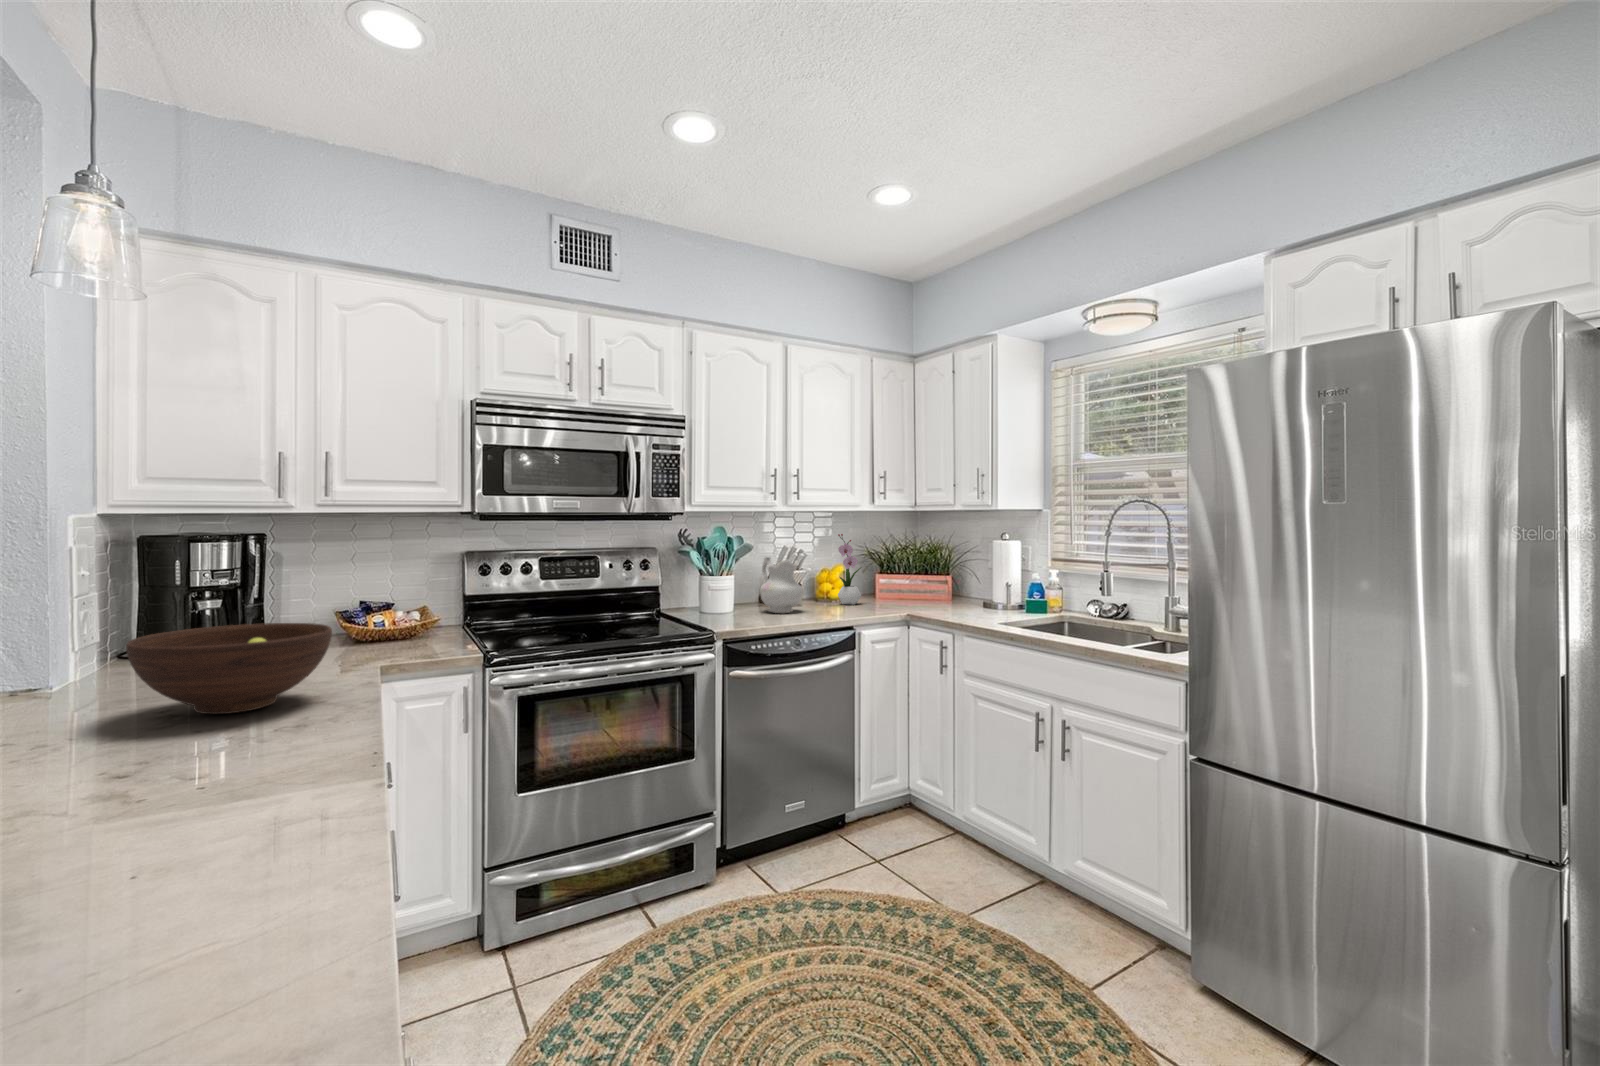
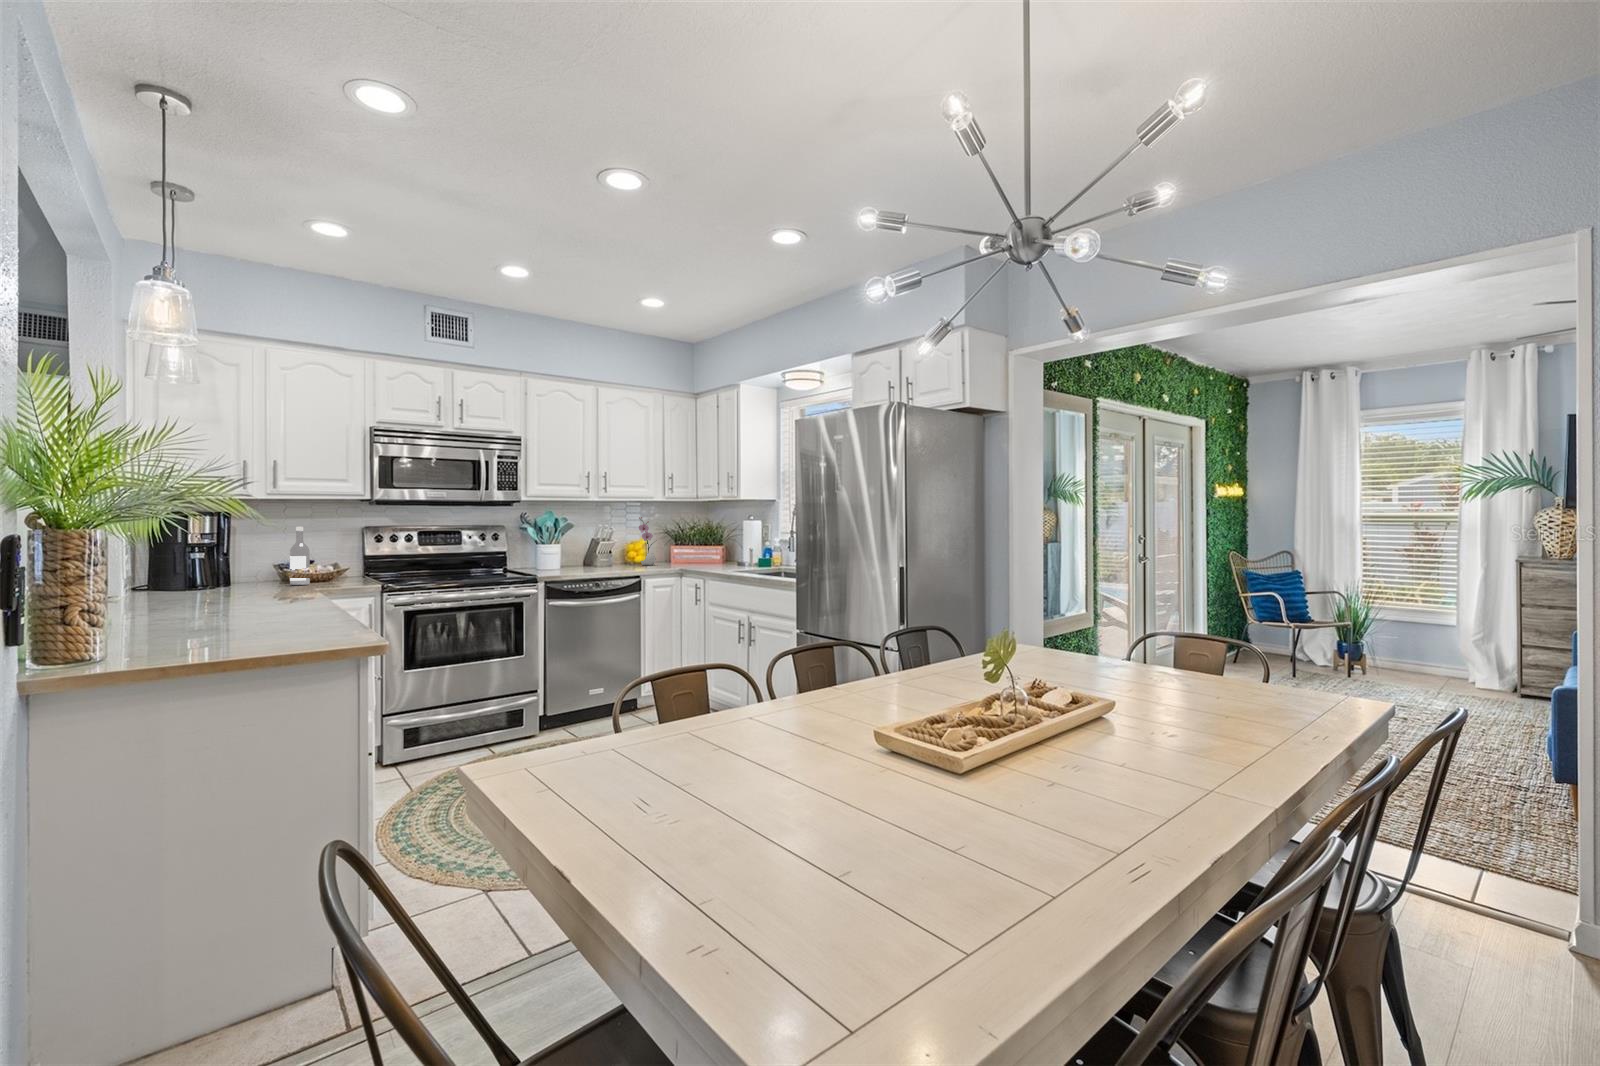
wine bottle: none [352,556,381,649] -> present [290,527,310,585]
ceramic pitcher: present [760,557,802,613] -> none [580,532,609,569]
fruit bowl: present [126,623,332,714] -> none [181,558,293,601]

